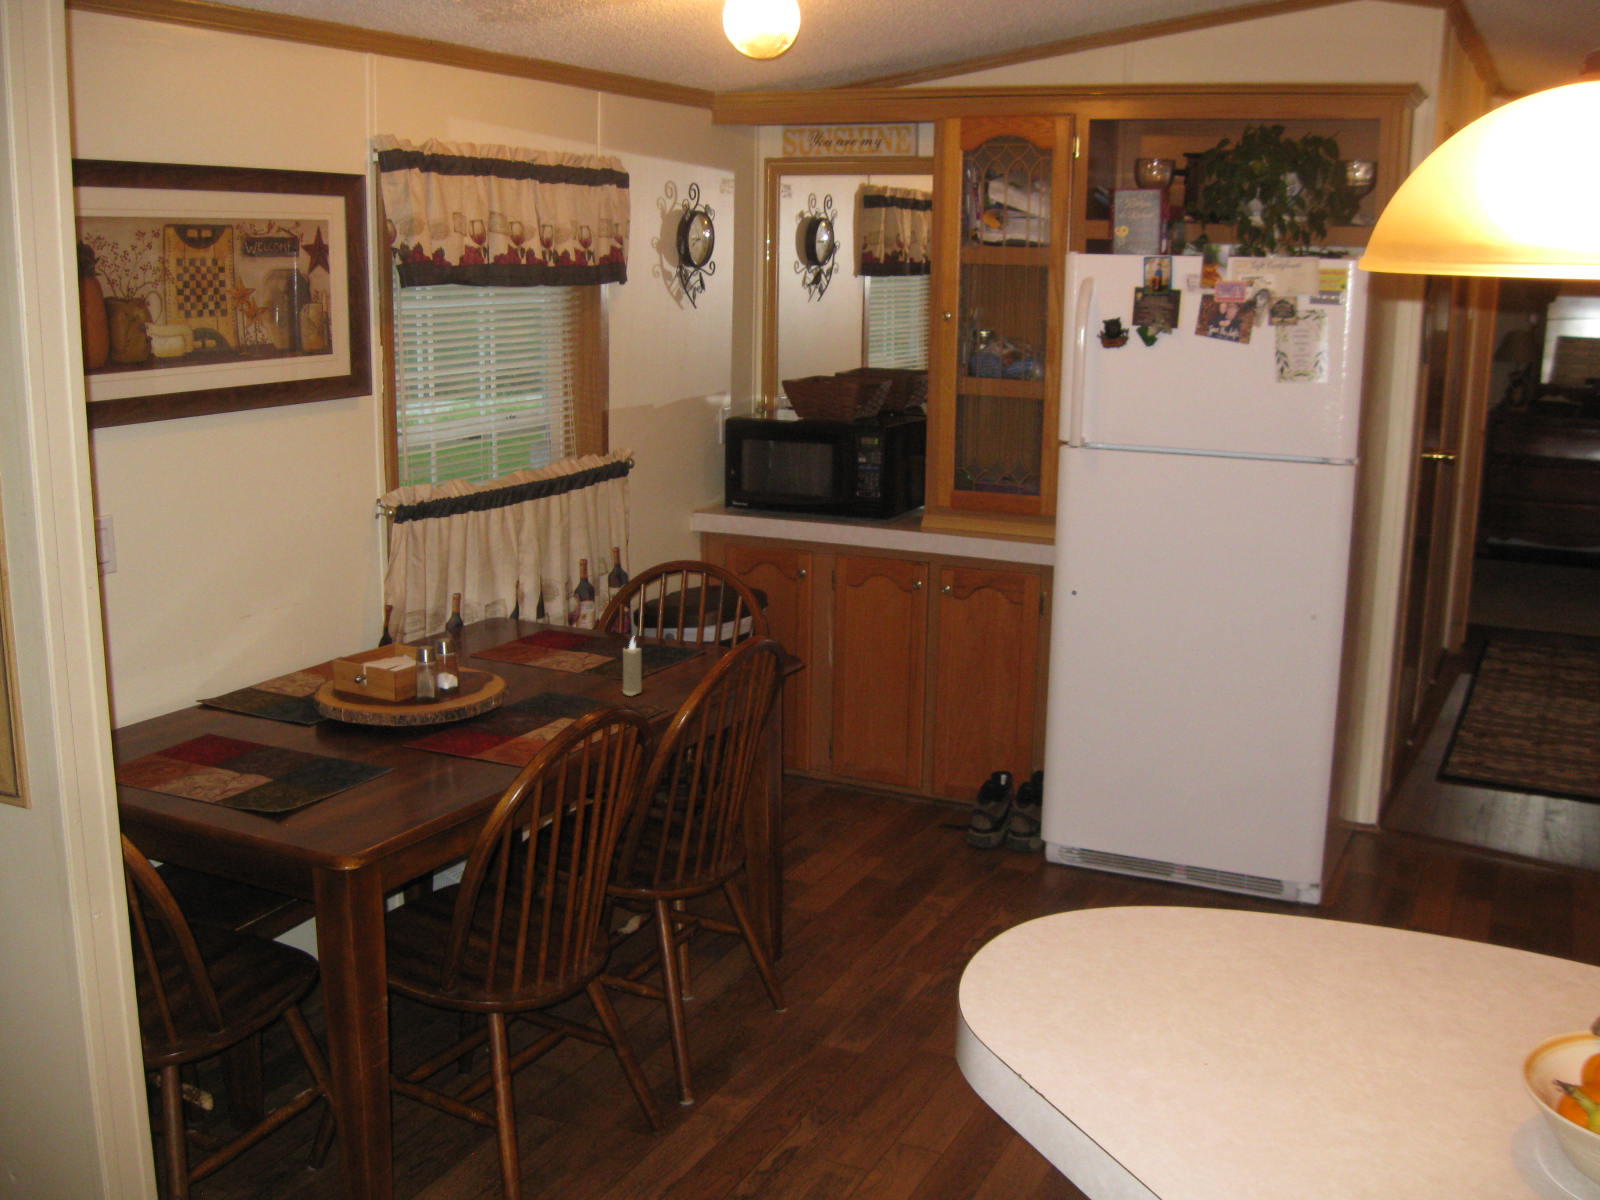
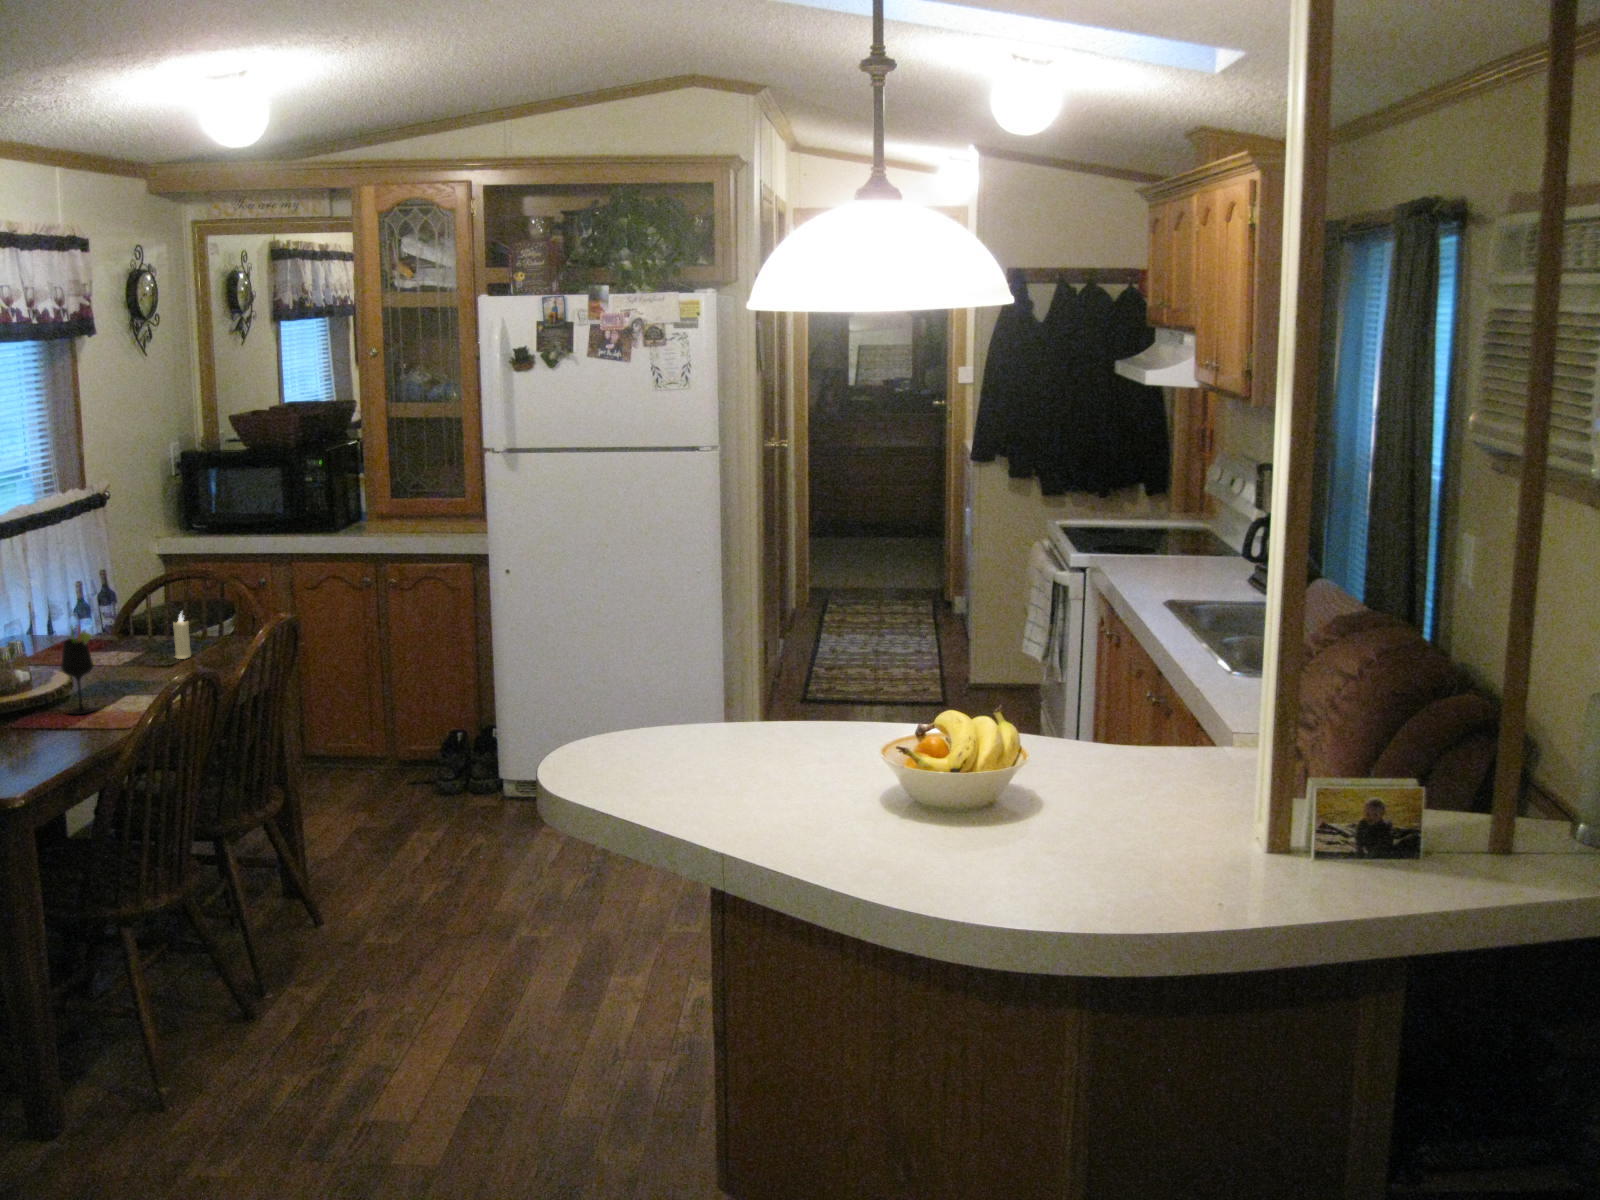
wine glass: none [428,671,468,788] -> present [61,626,93,714]

